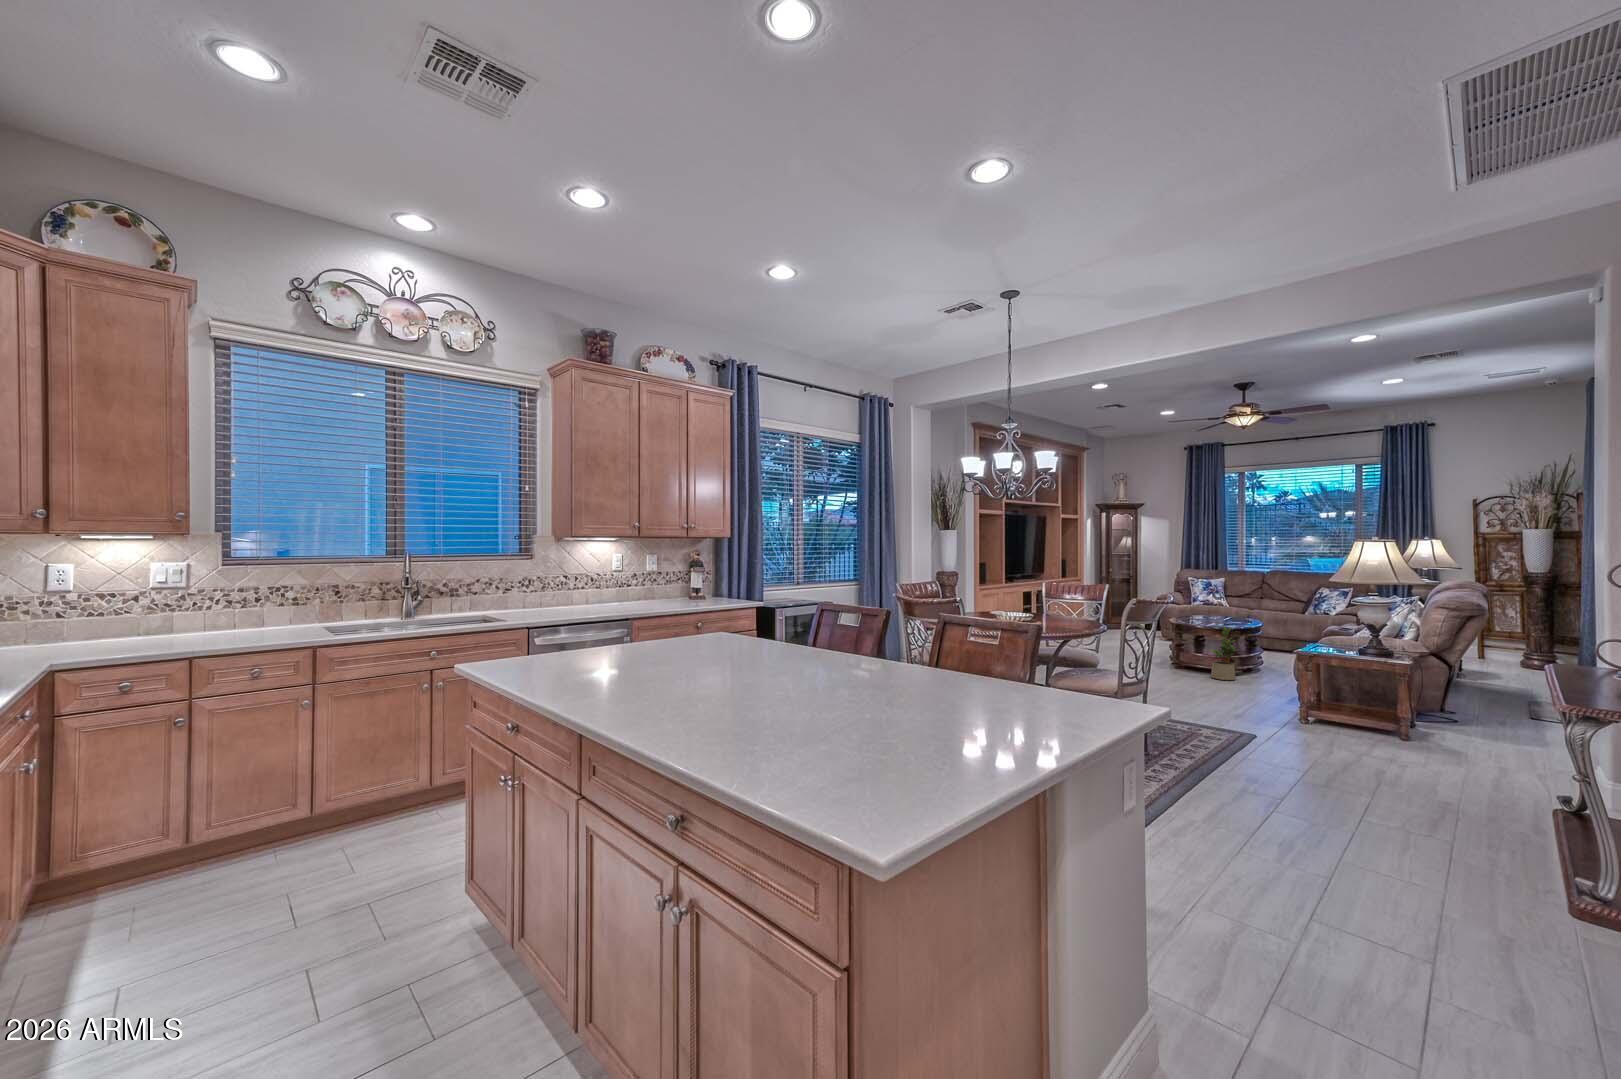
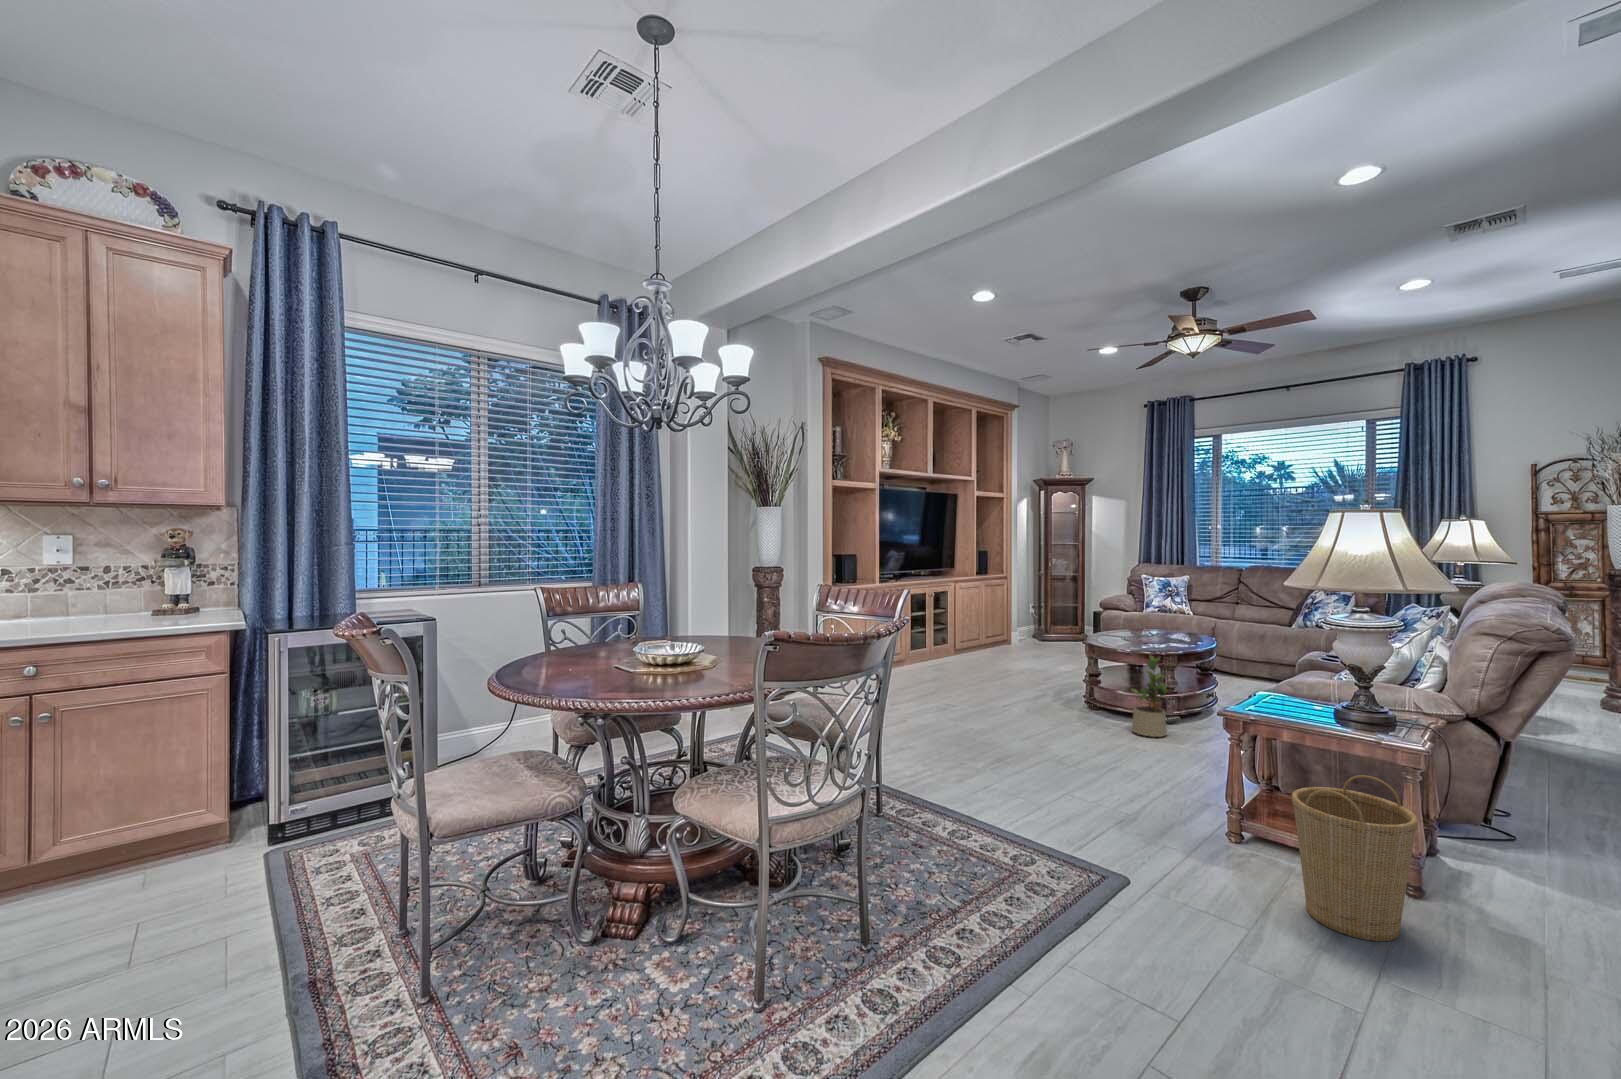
basket: none [1342,675,1409,753] -> present [1292,775,1418,941]

